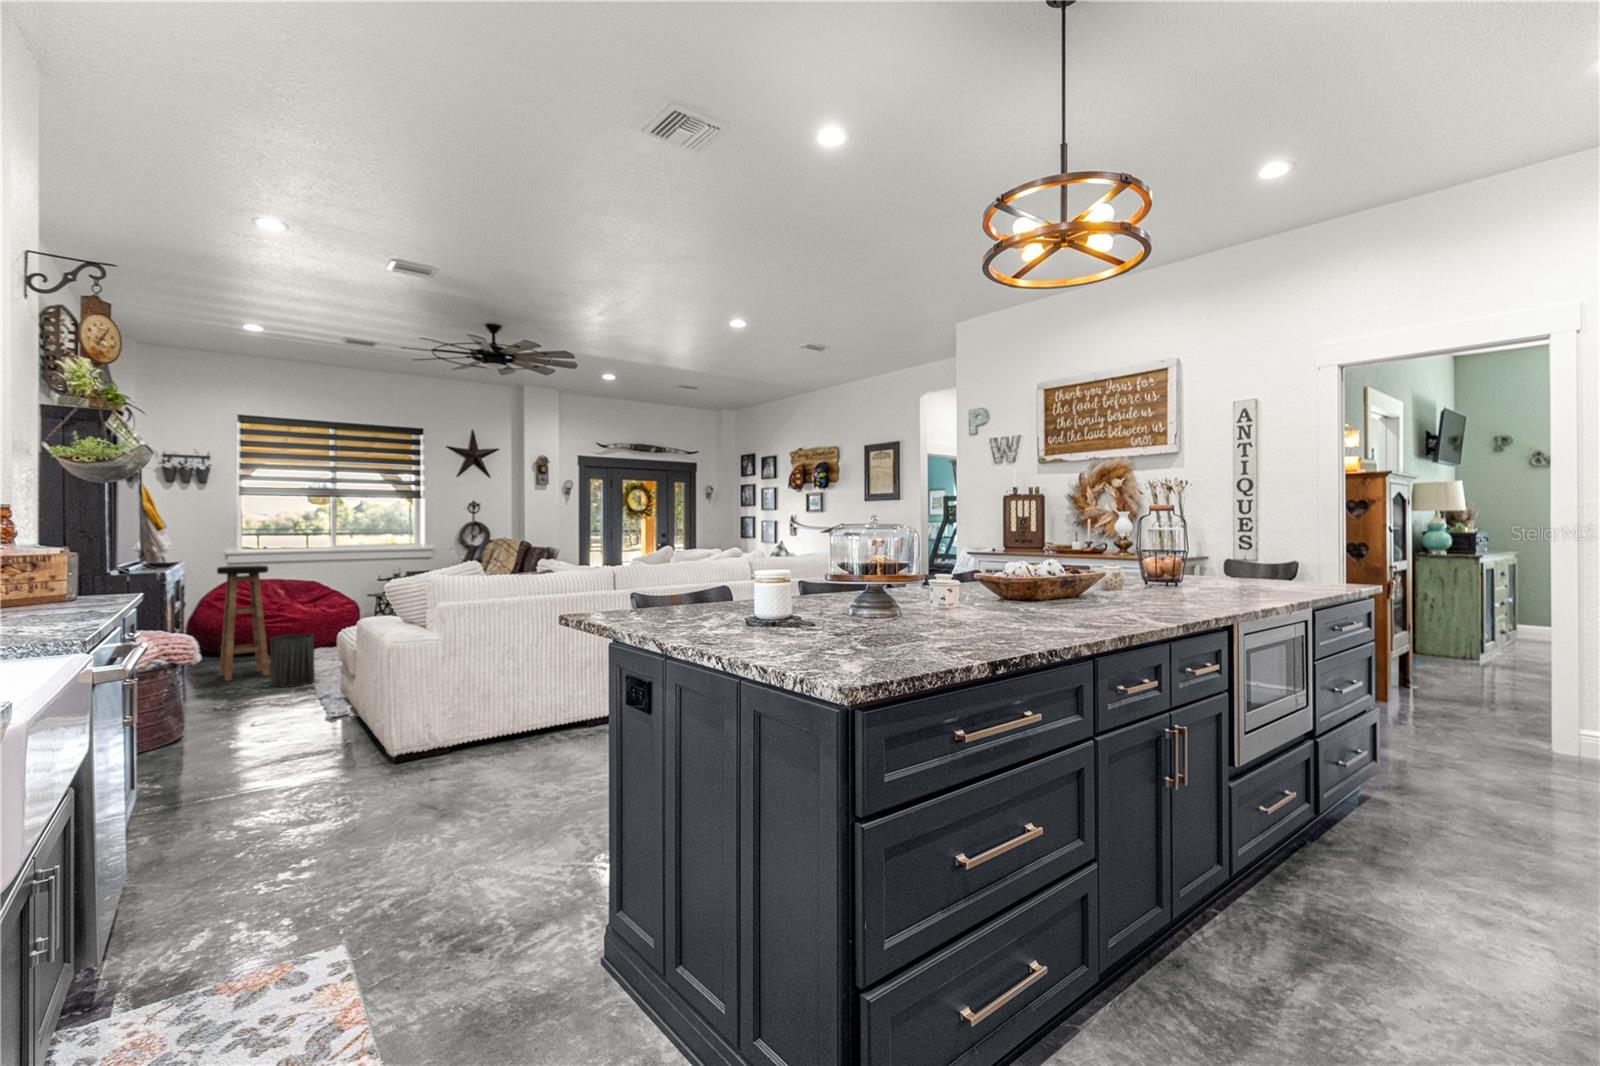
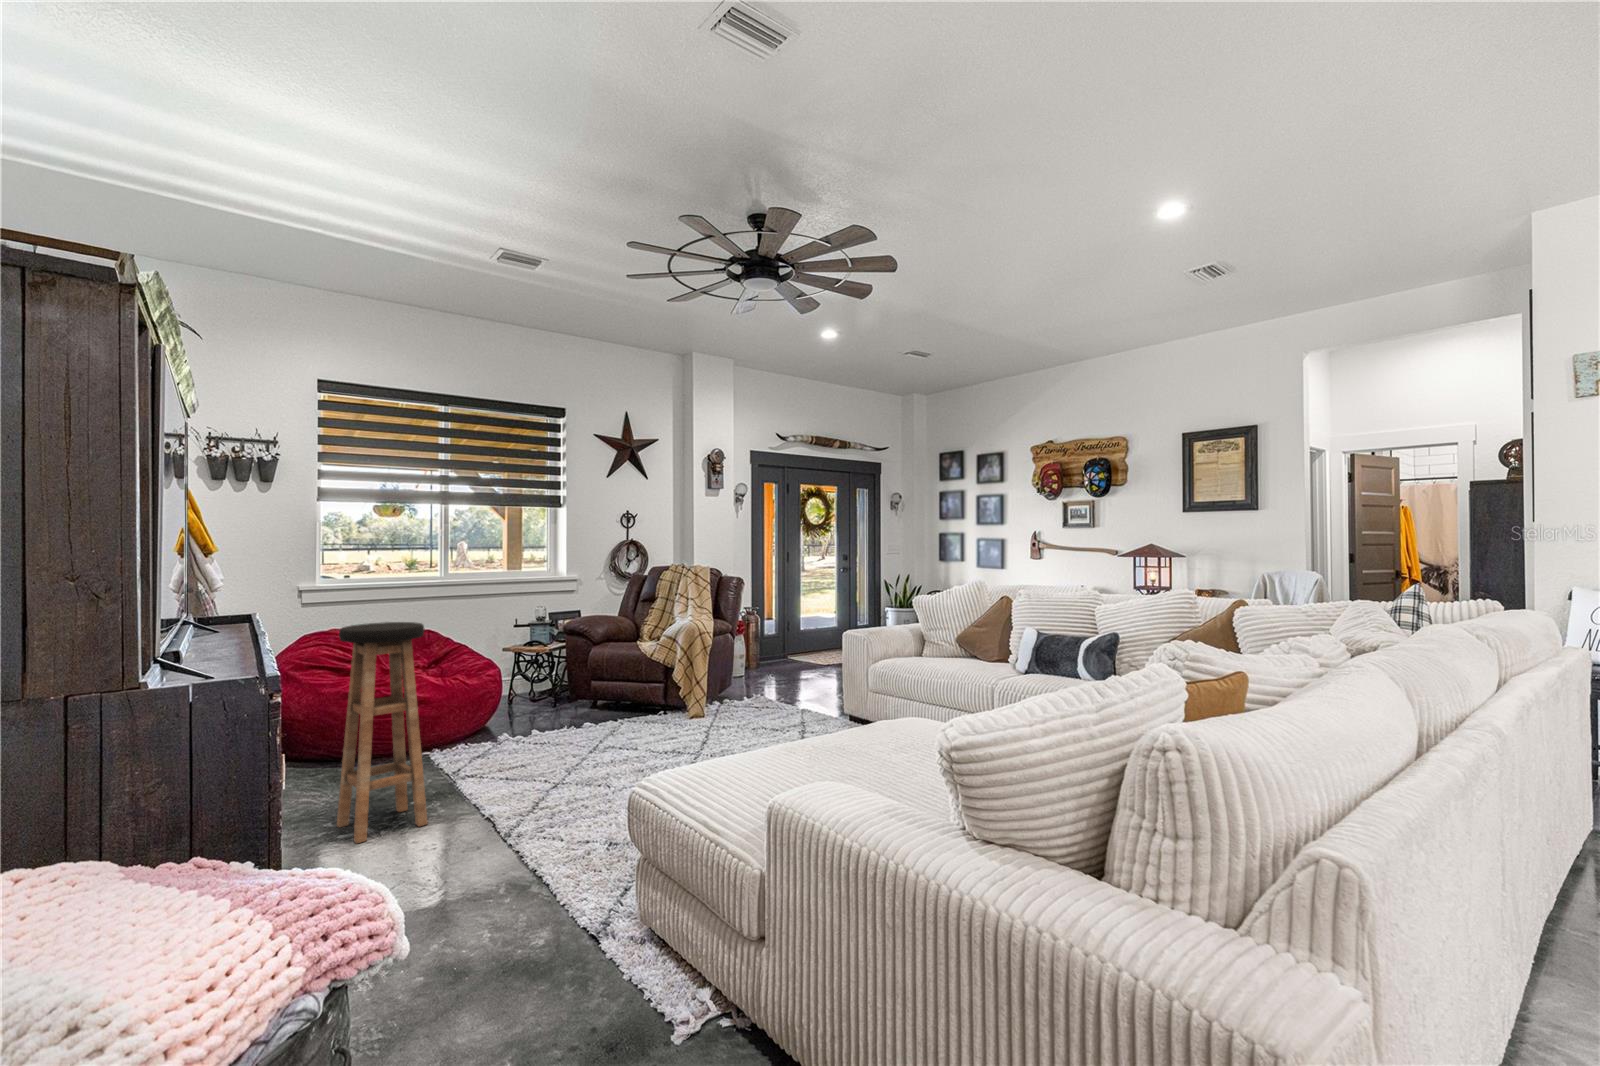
trash can: present [270,634,315,687] -> none [449,753,523,866]

